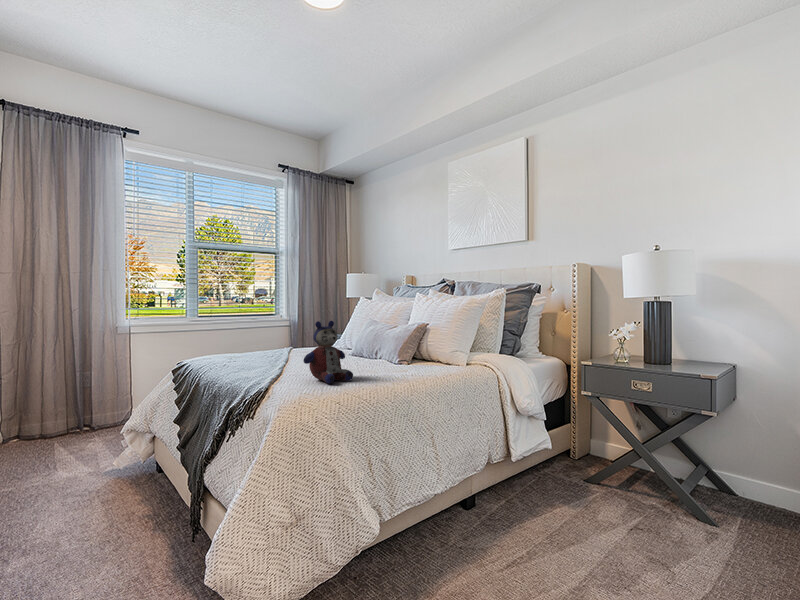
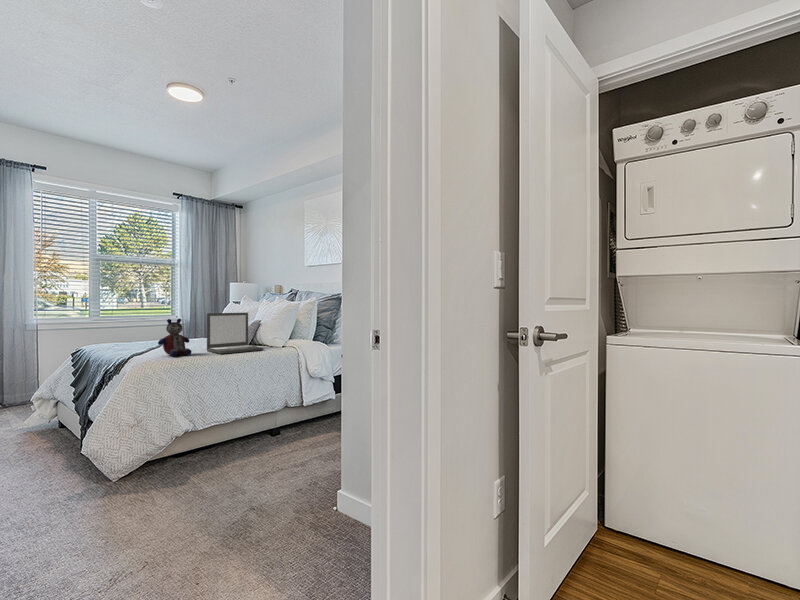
laptop: none [365,311,452,379] -> present [207,312,263,354]

